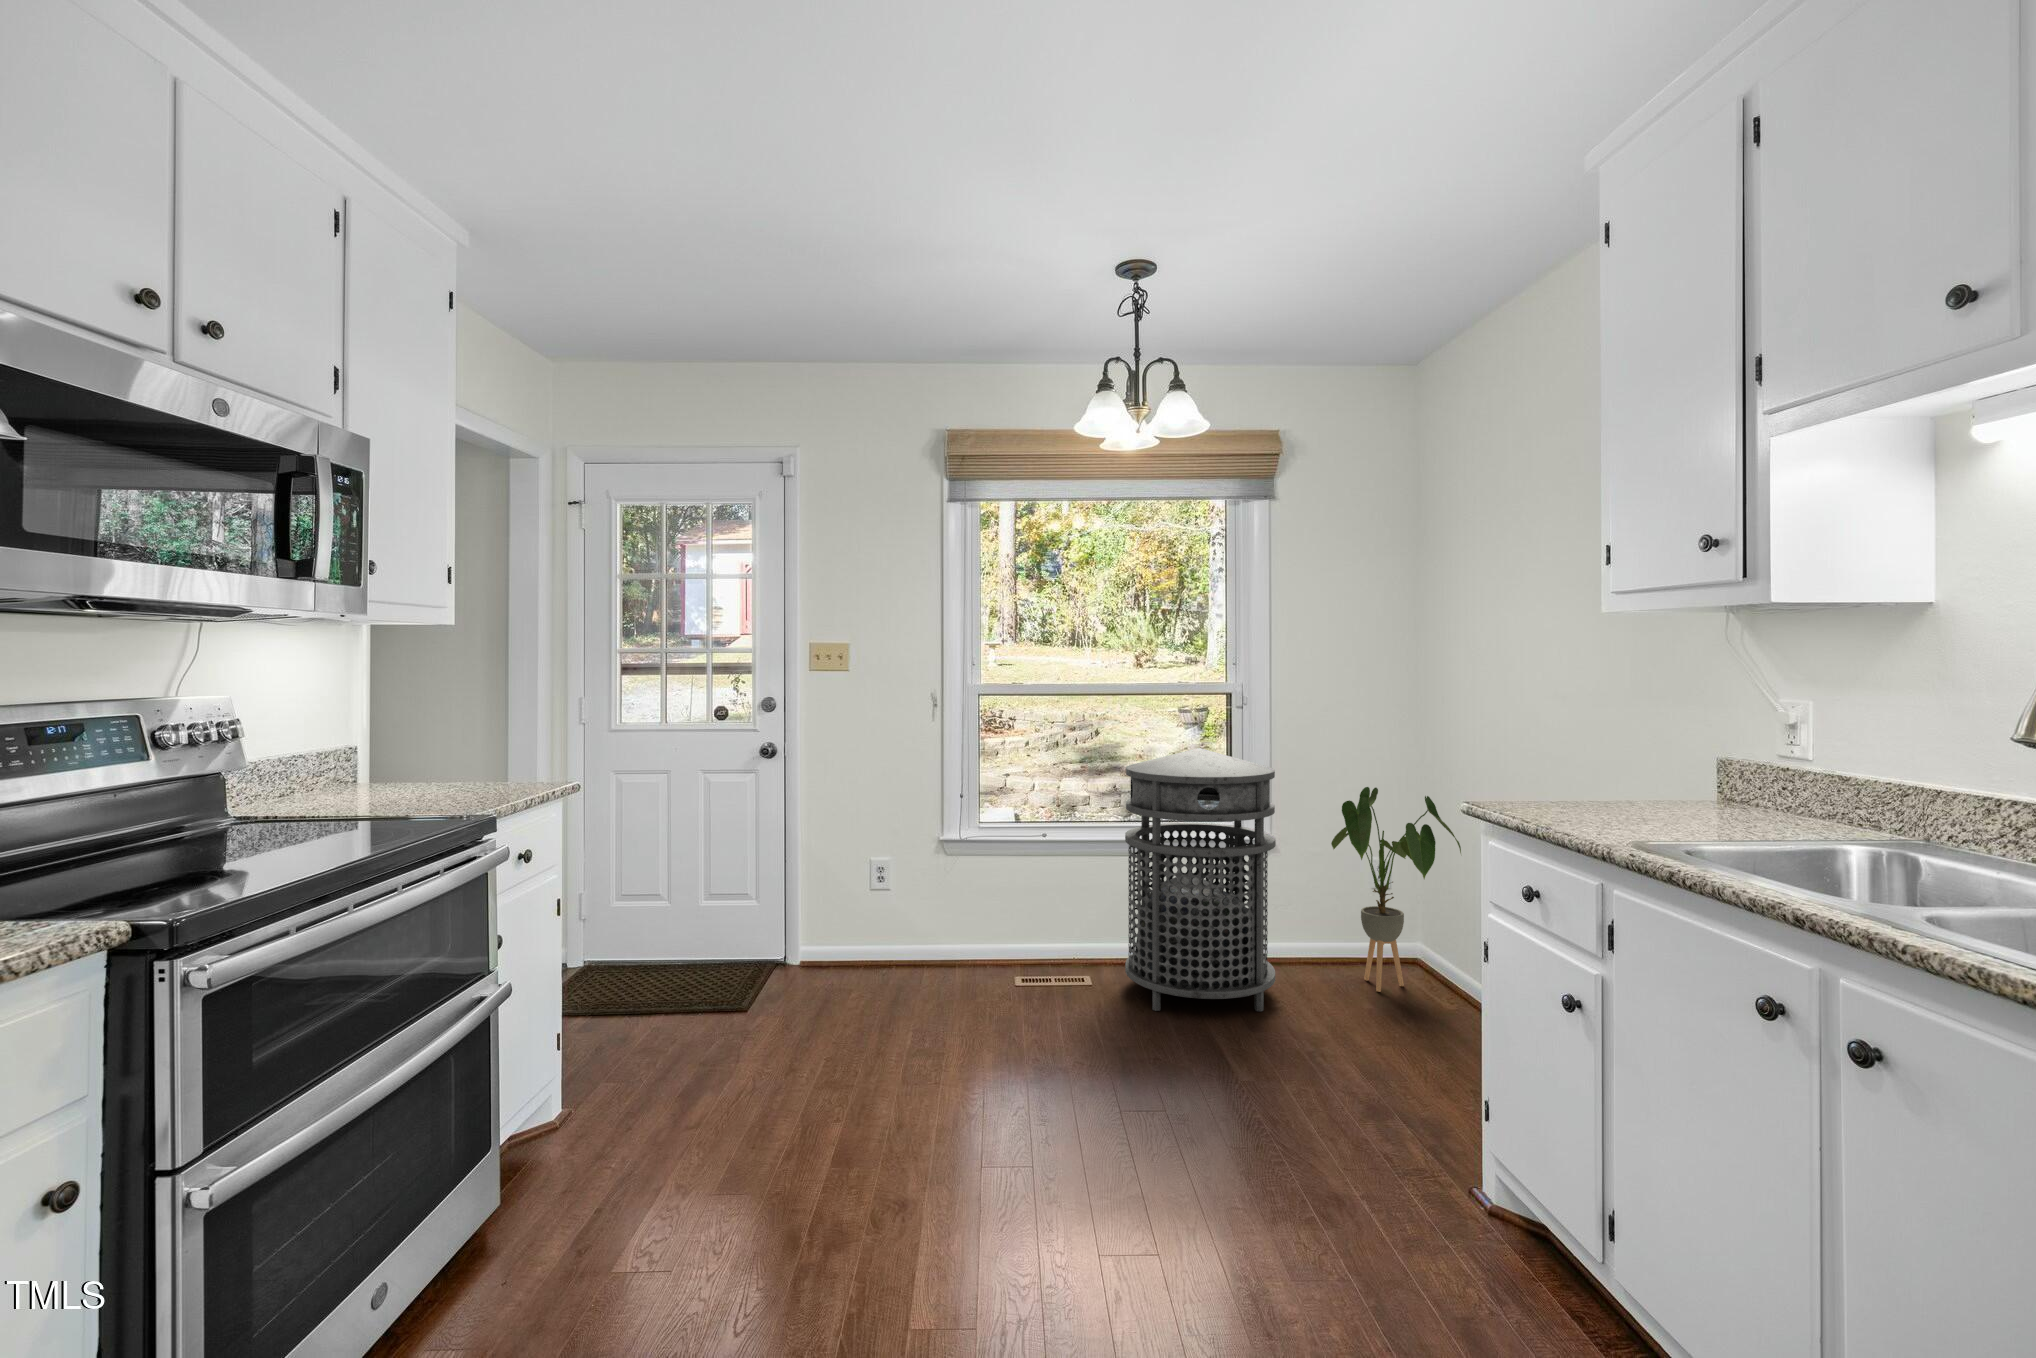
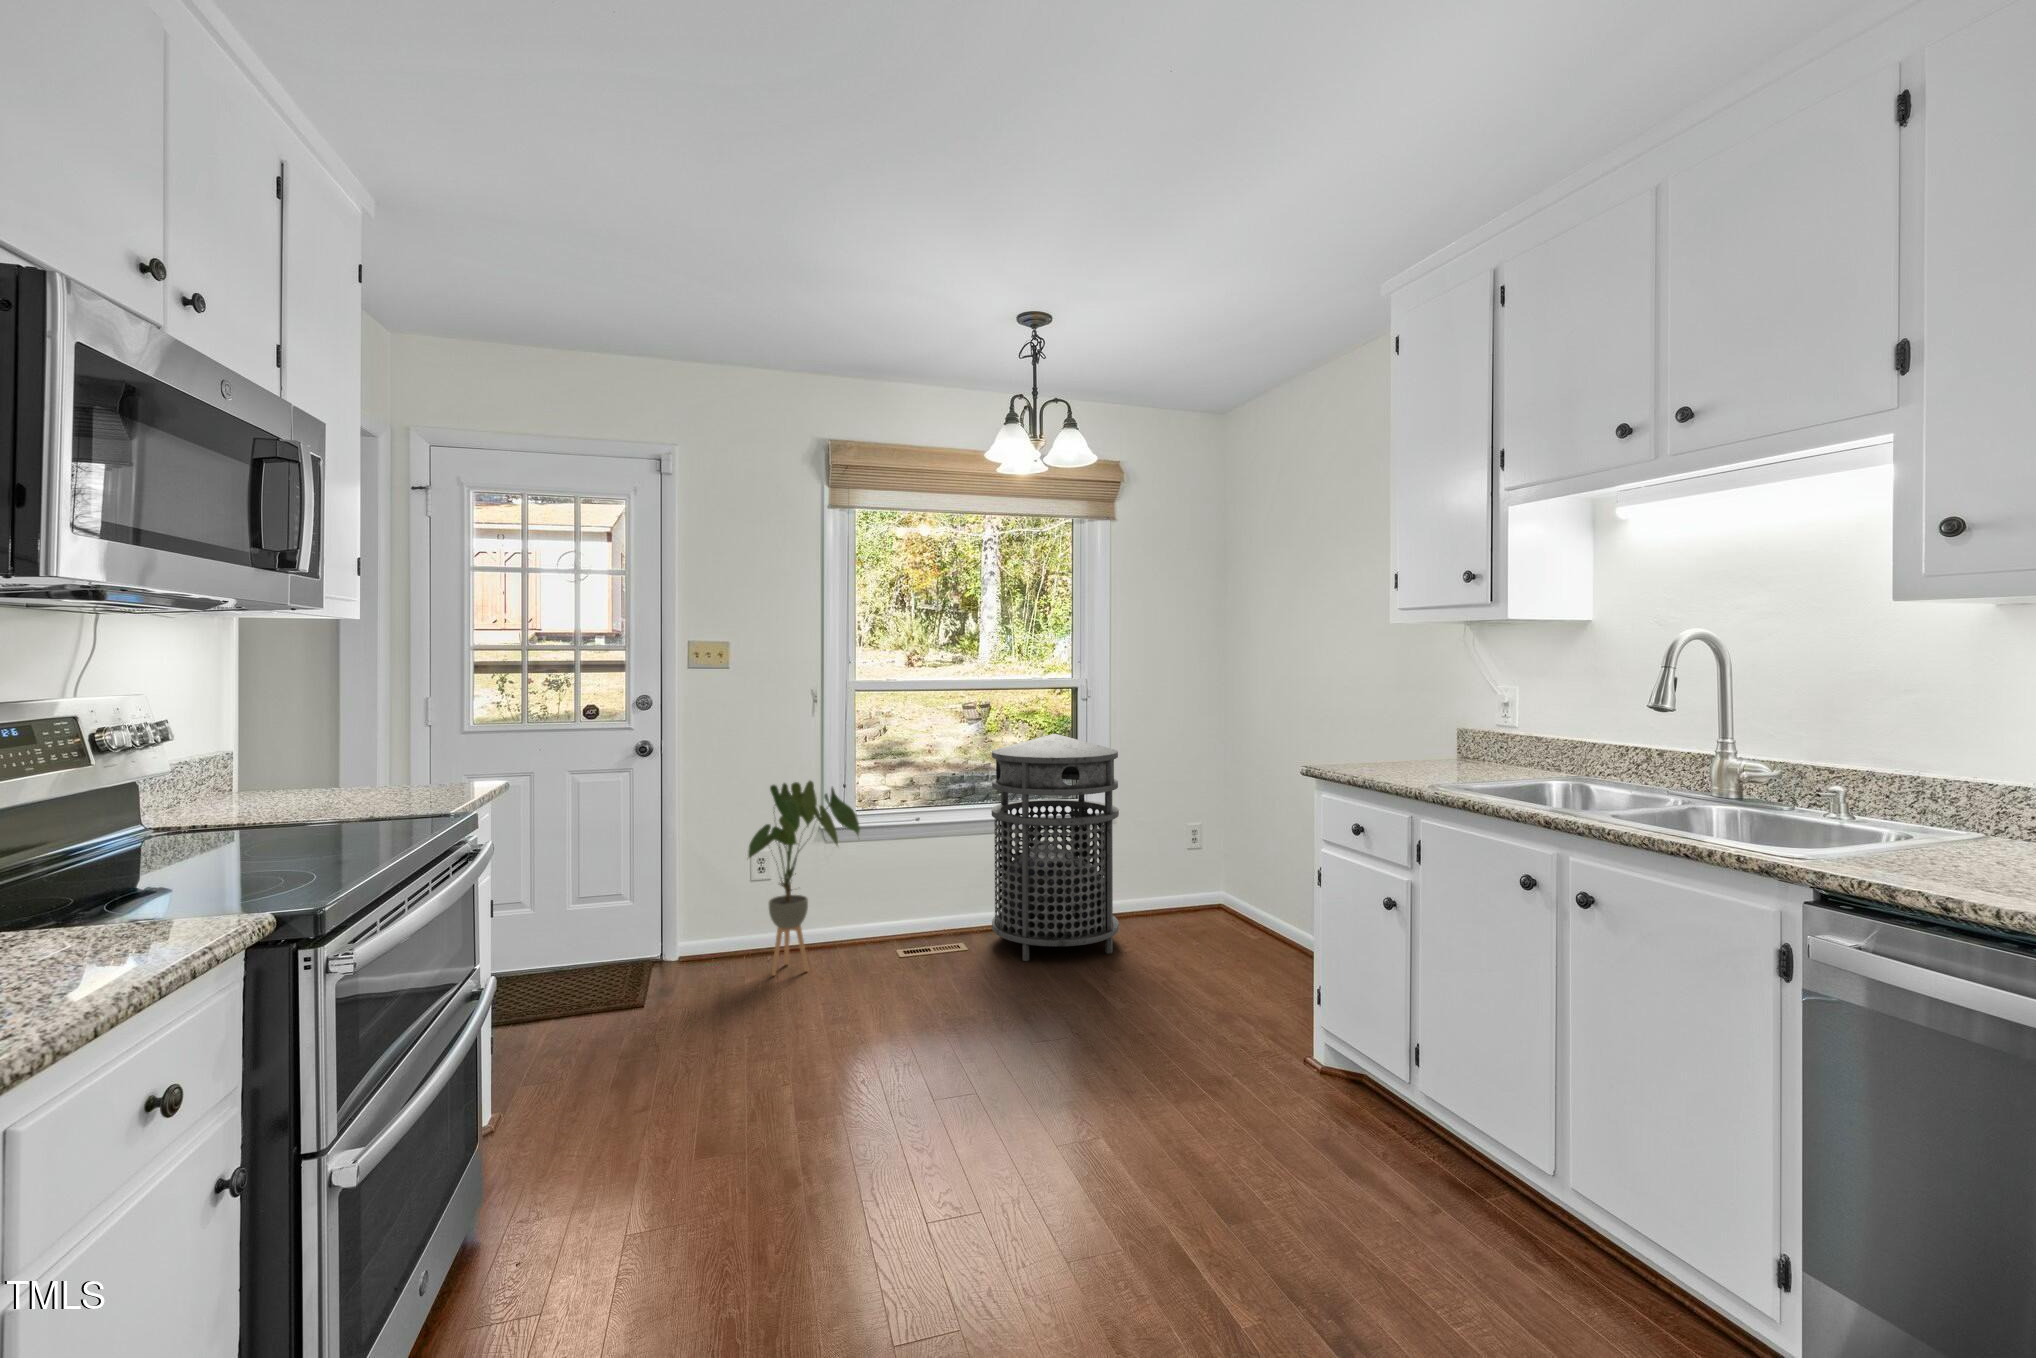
house plant: present [1331,787,1461,992] -> present [748,781,860,975]

